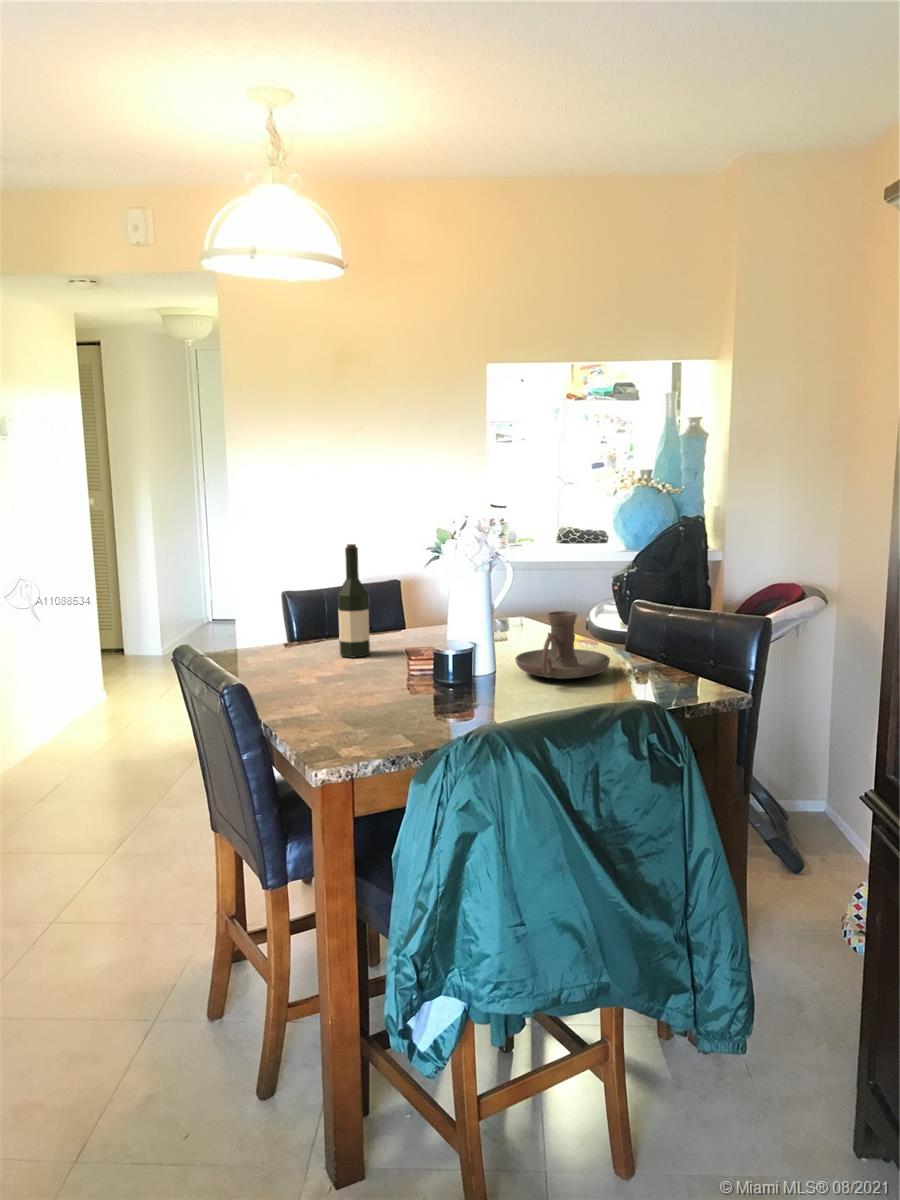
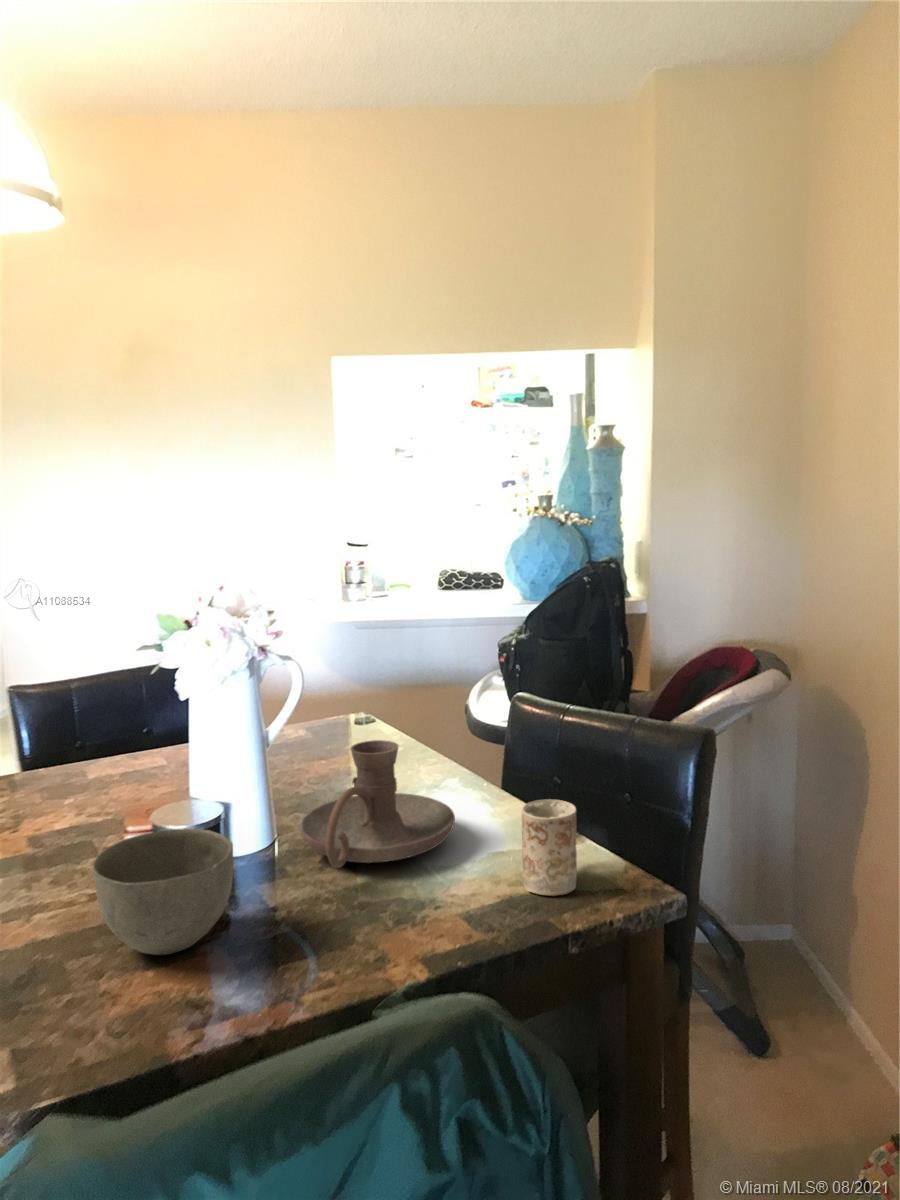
wine bottle: present [338,544,370,658] -> none [39,629,96,810]
mug: none [656,641,690,693] -> present [522,799,577,896]
bowl: none [425,647,499,708] -> present [93,828,233,955]

